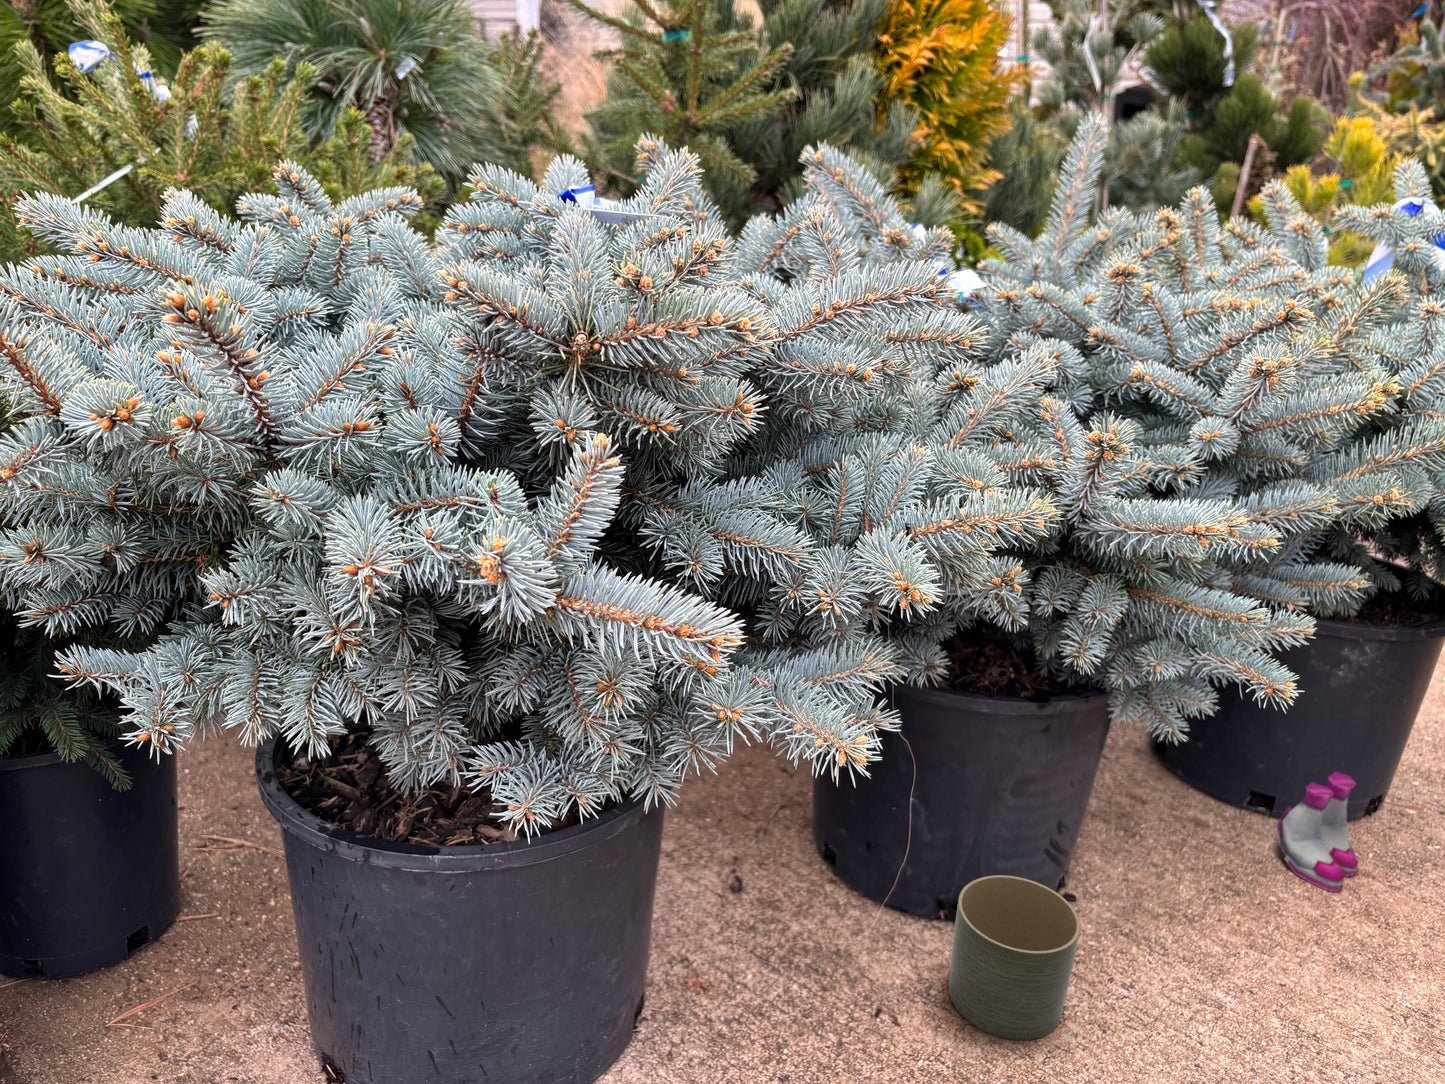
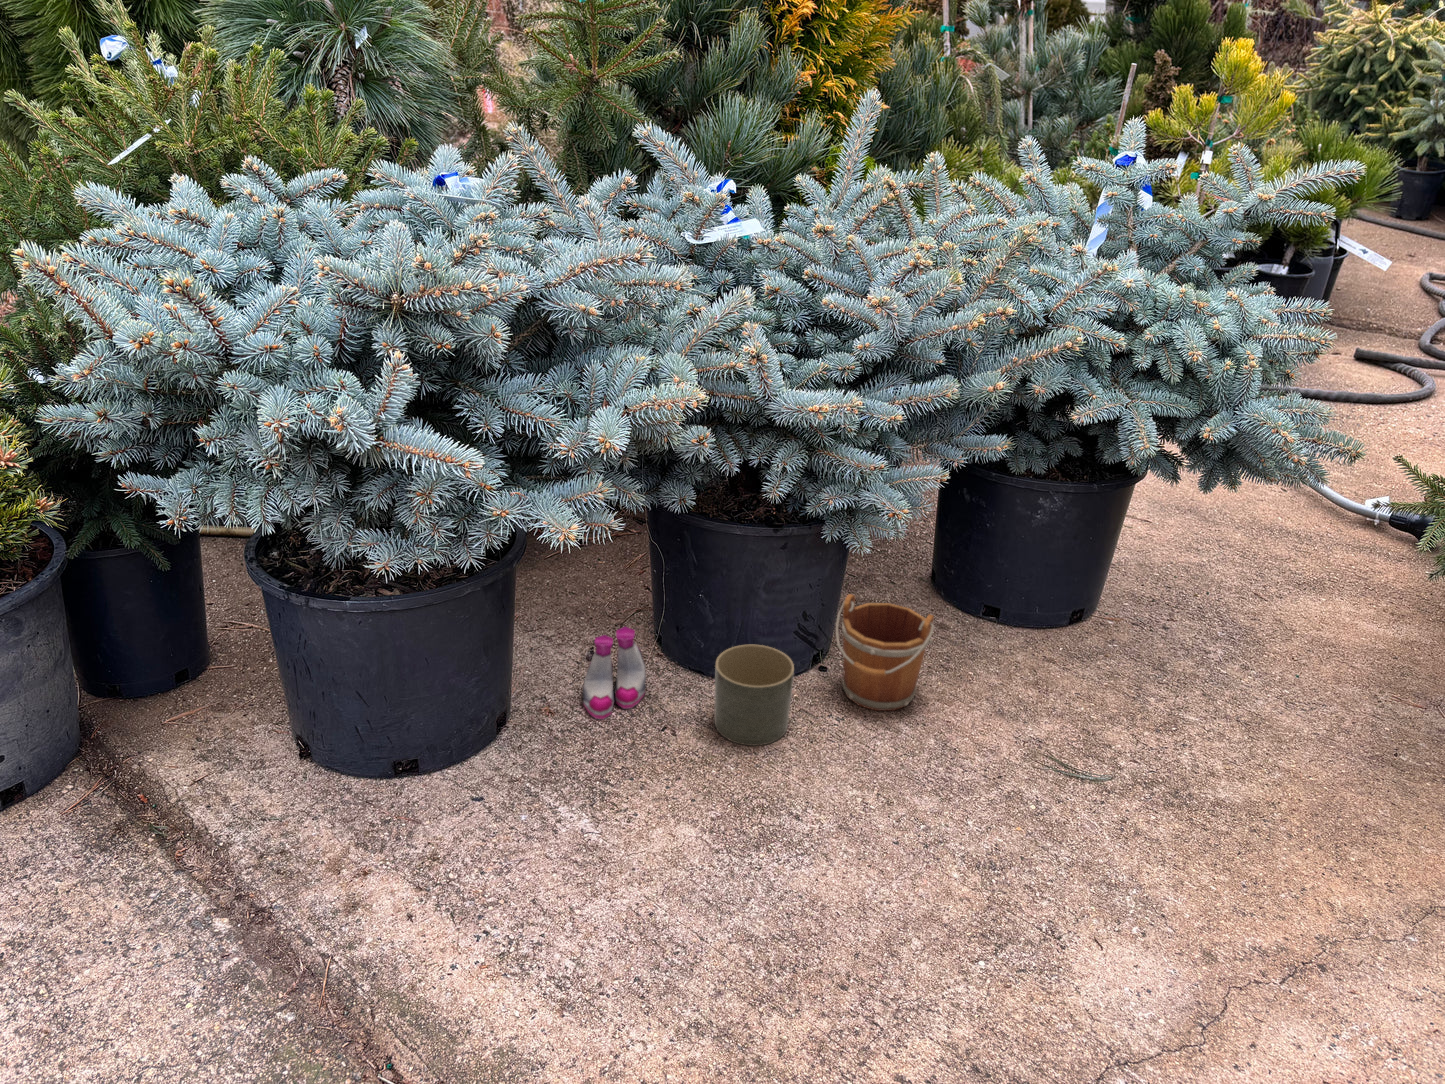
boots: present [1277,772,1358,892] -> present [582,627,646,720]
bucket: none [1106,792,1261,968] -> present [836,594,934,711]

